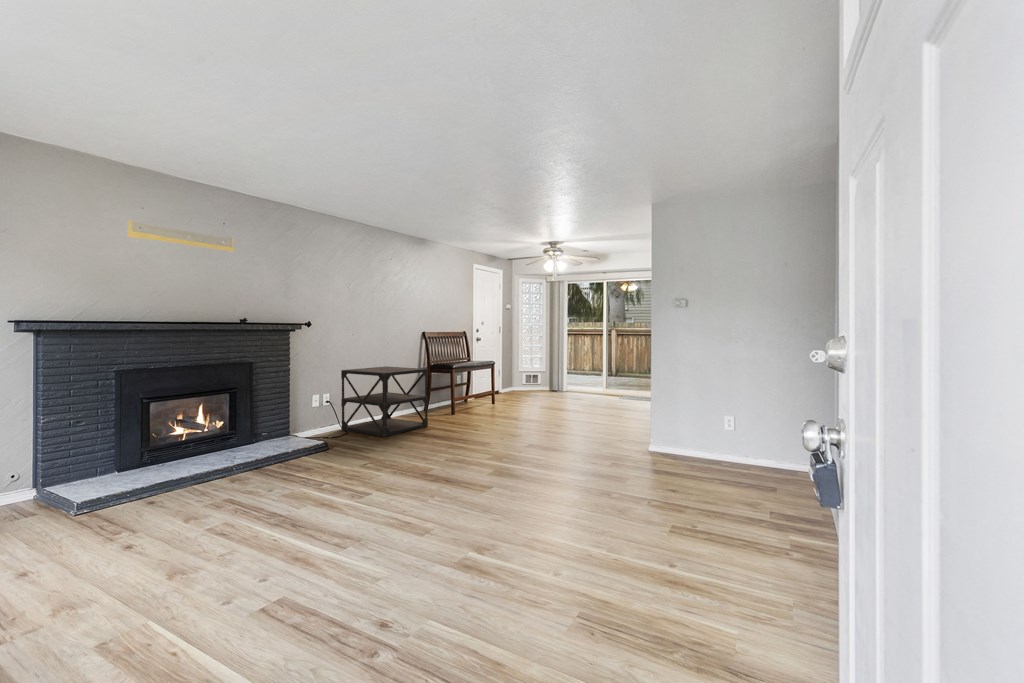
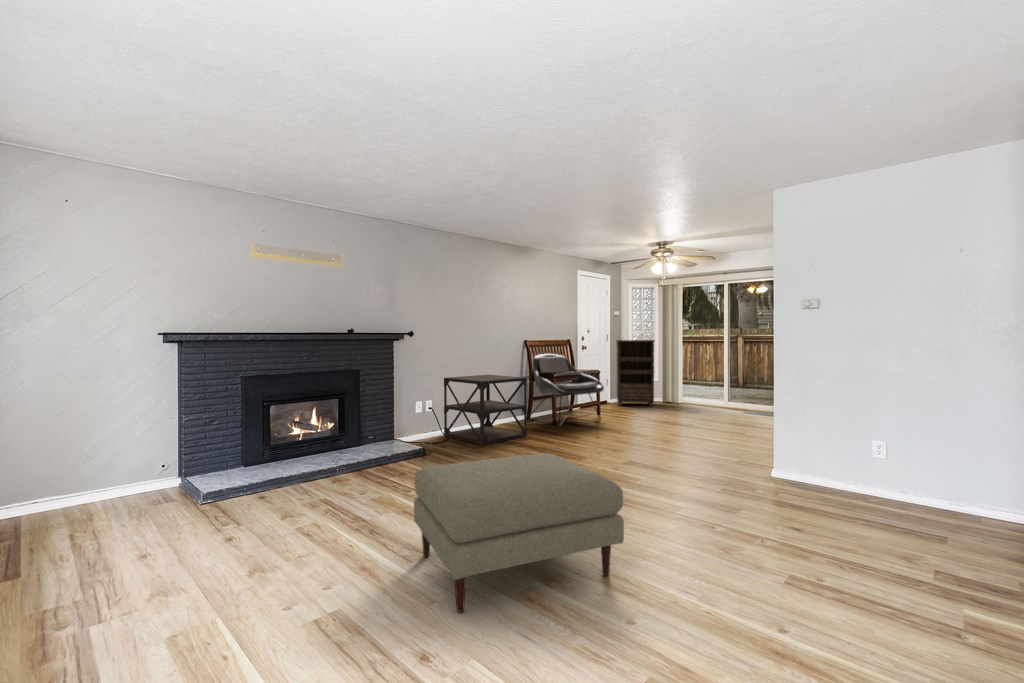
bookshelf: none [506,332,543,395] -> present [616,340,655,406]
lounge chair: none [426,345,499,417] -> present [529,354,604,427]
ottoman: none [345,438,545,585] -> present [414,453,624,612]

